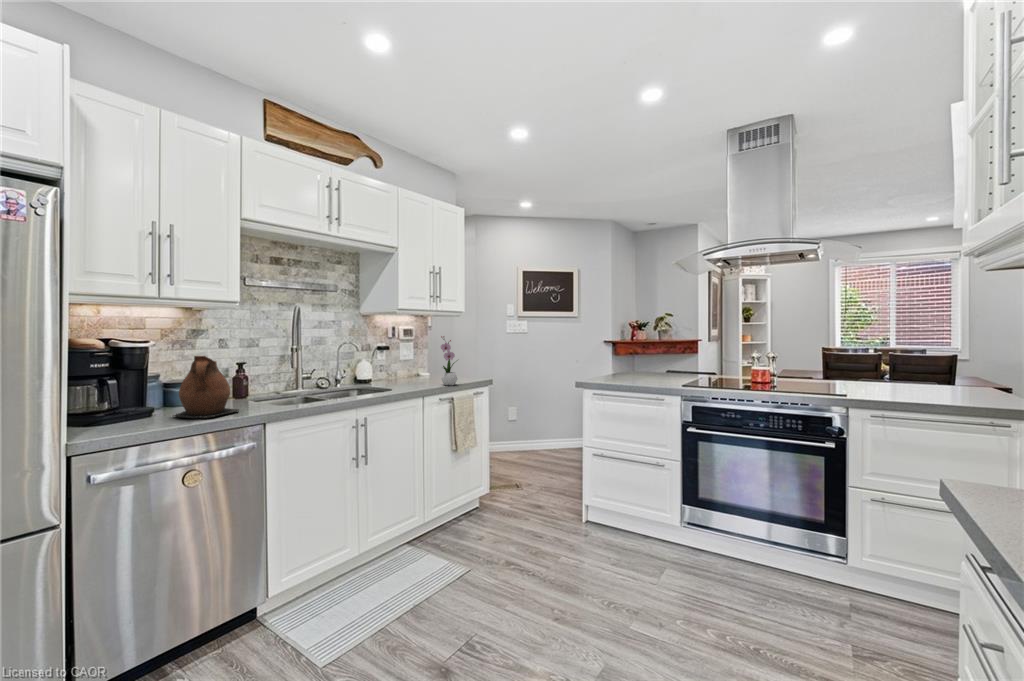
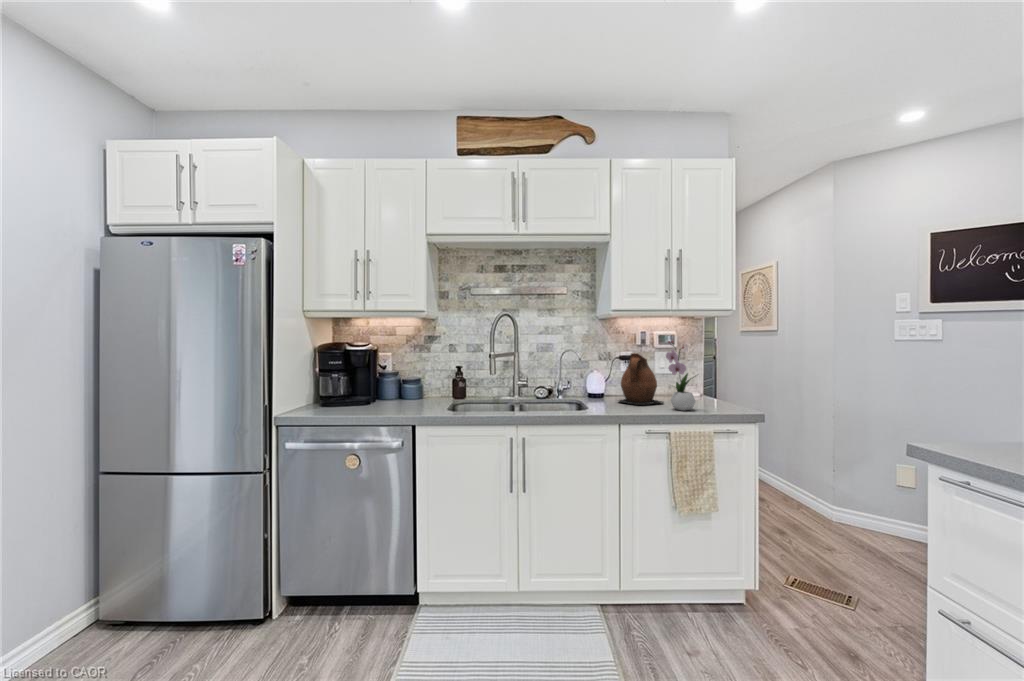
ceramic pitcher: present [175,356,239,418] -> present [619,353,663,404]

